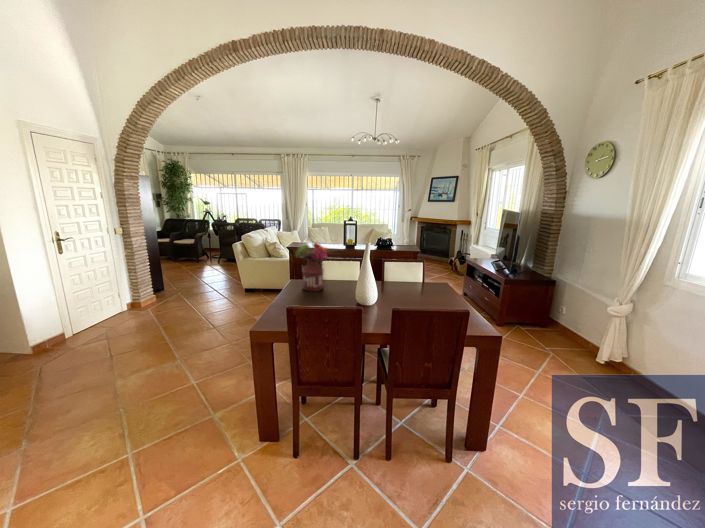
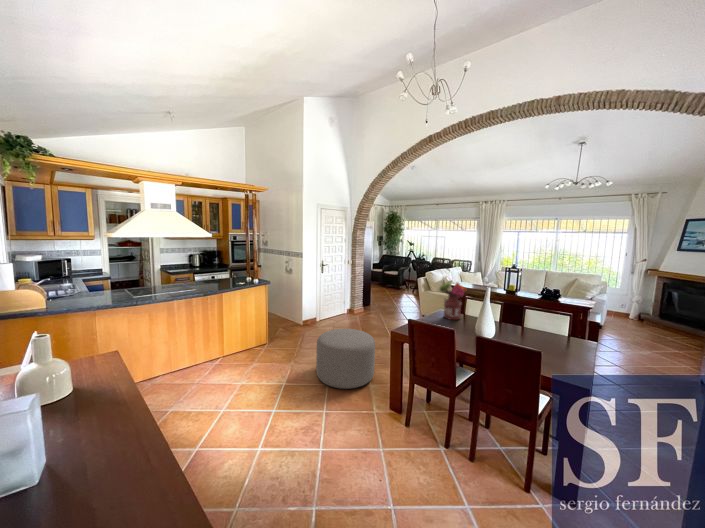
ottoman: none [81,339,214,461] -> present [316,329,375,389]

